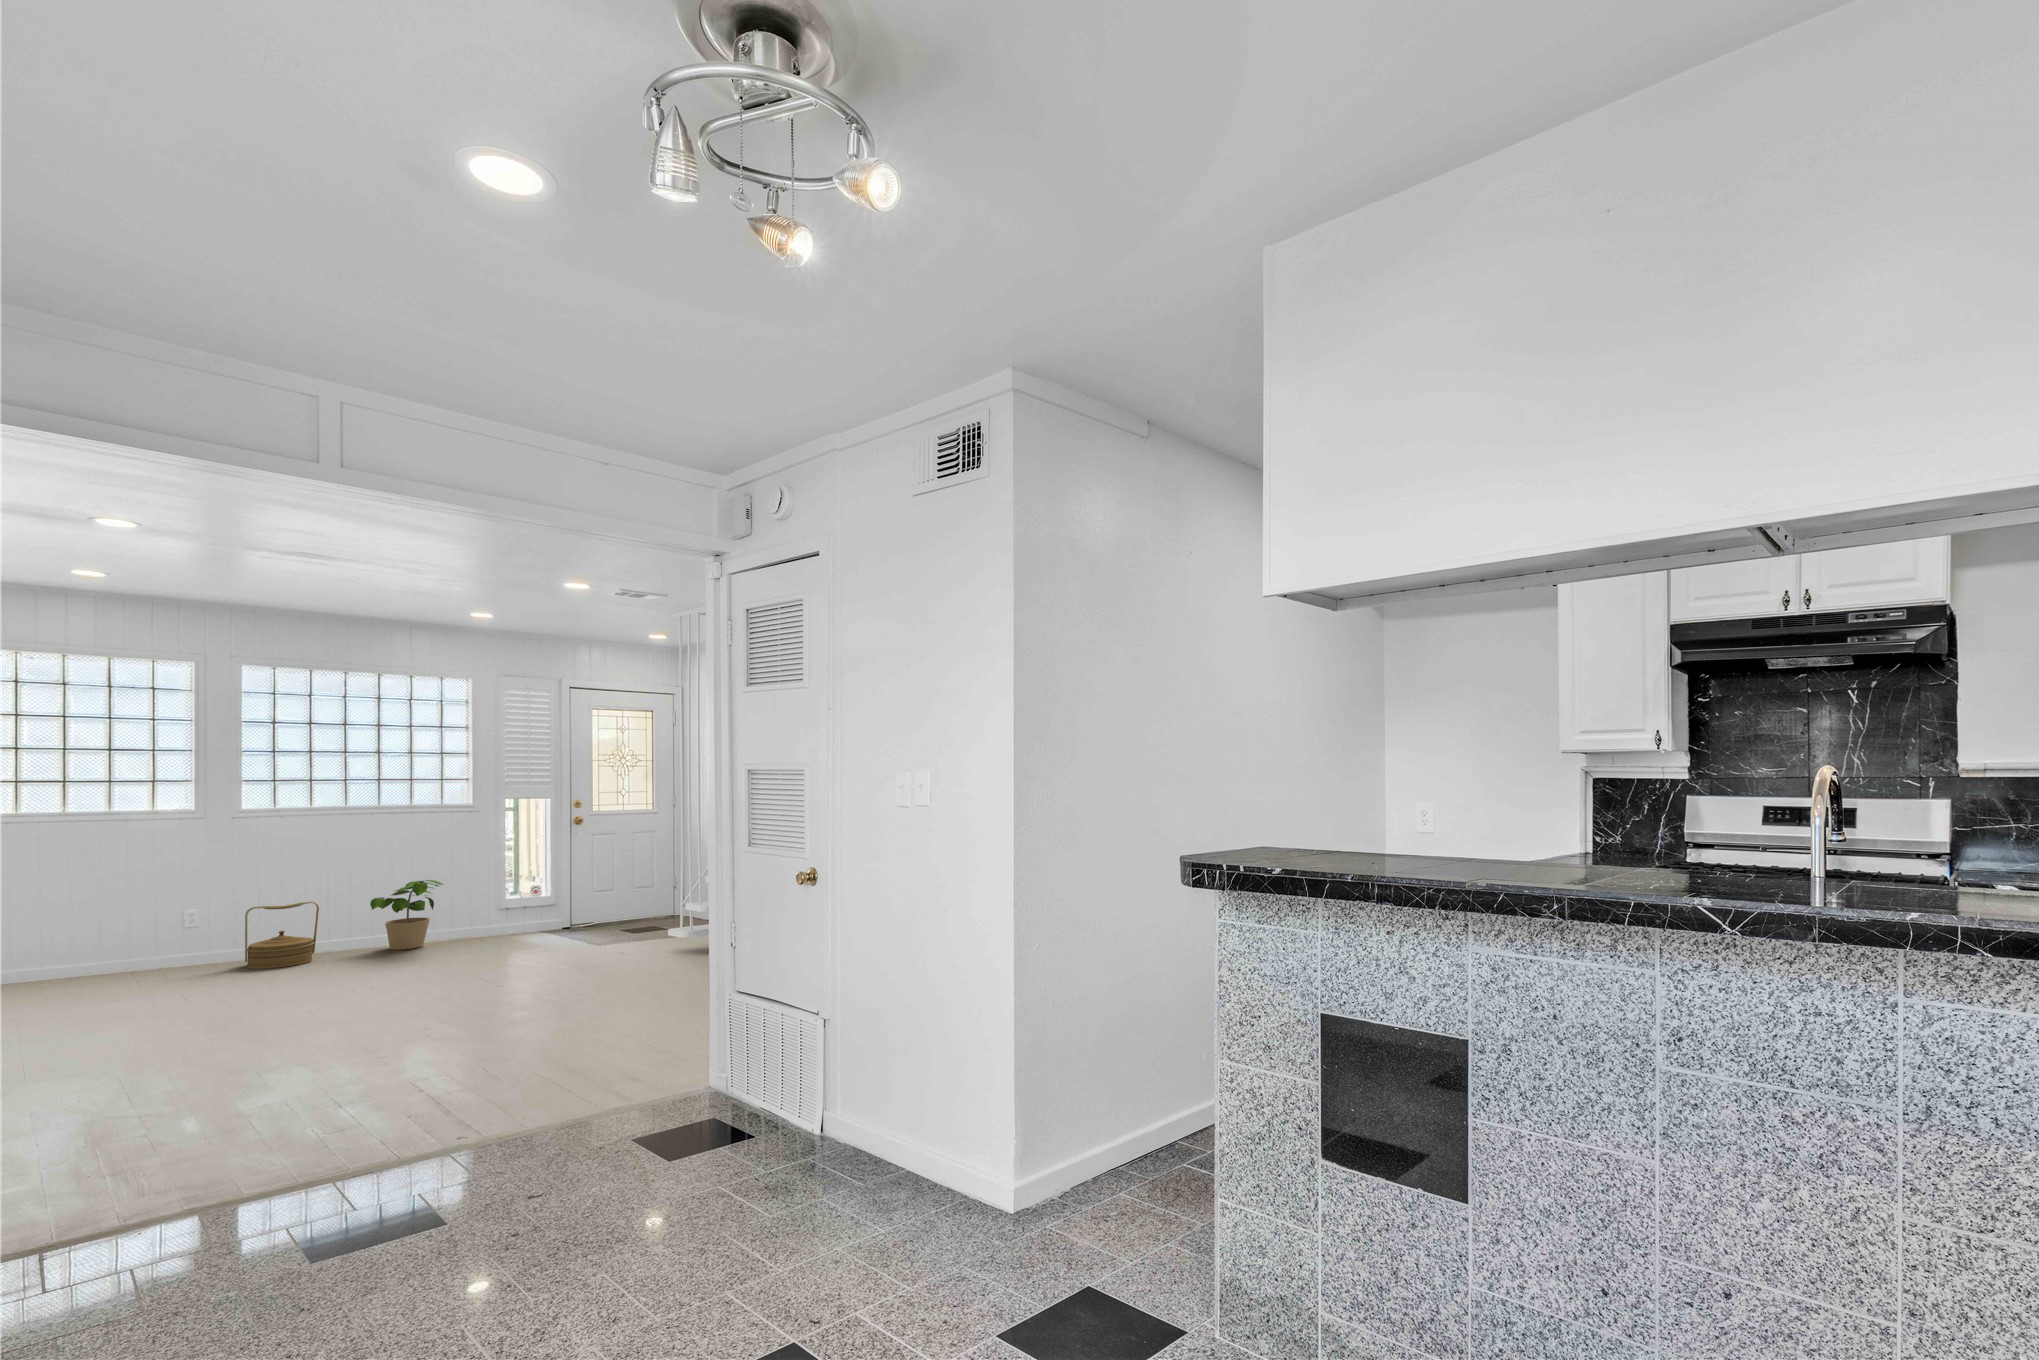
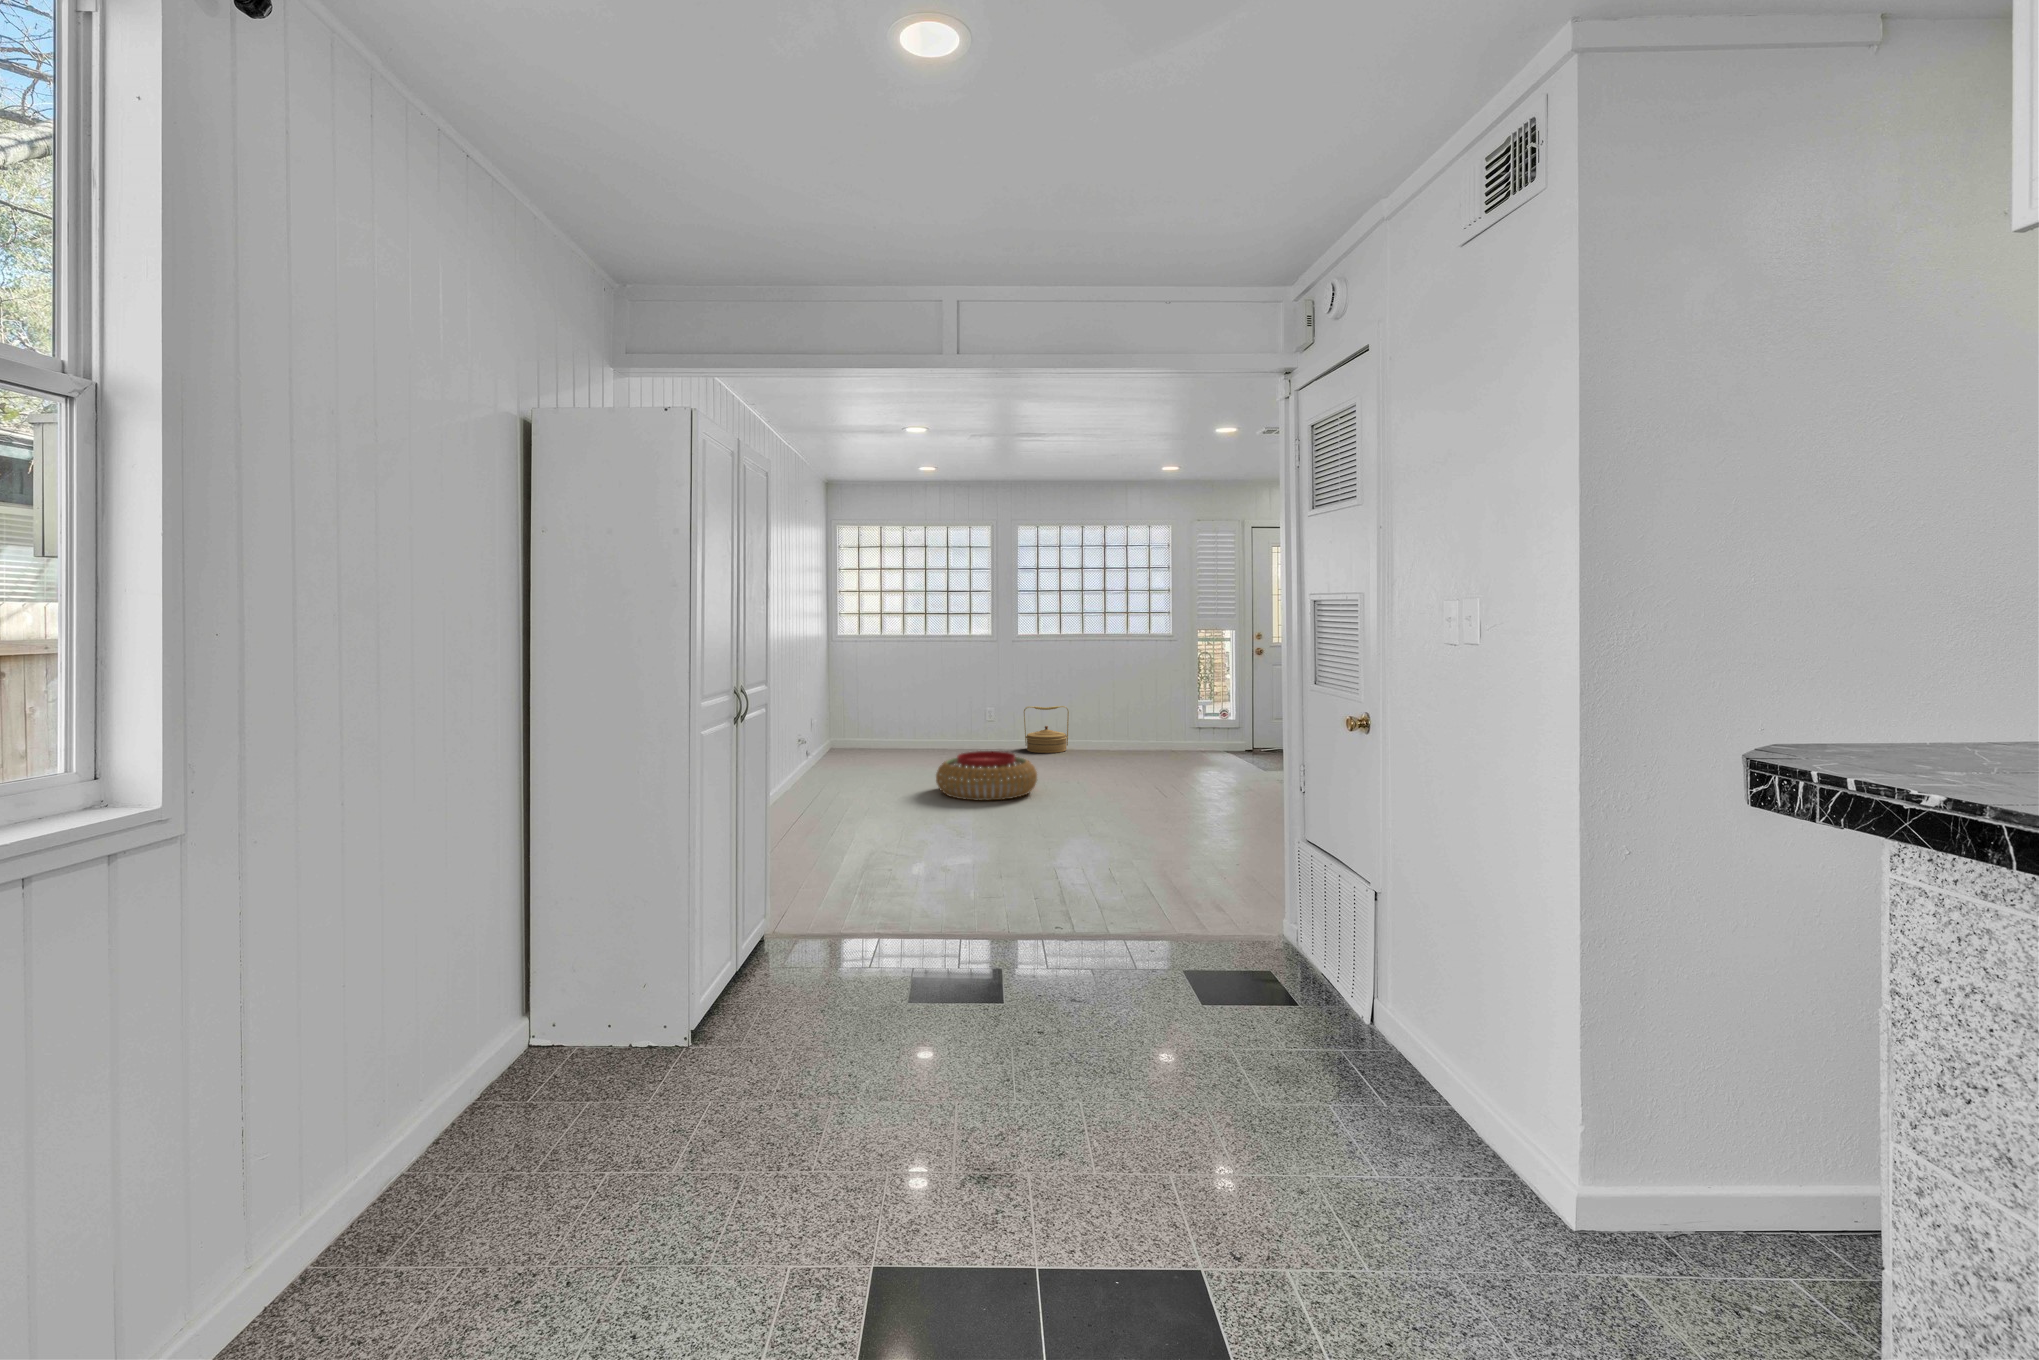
potted plant: present [370,880,443,950] -> none [1103,697,1152,750]
pouf: none [135,967,312,1042] -> present [936,751,1037,800]

